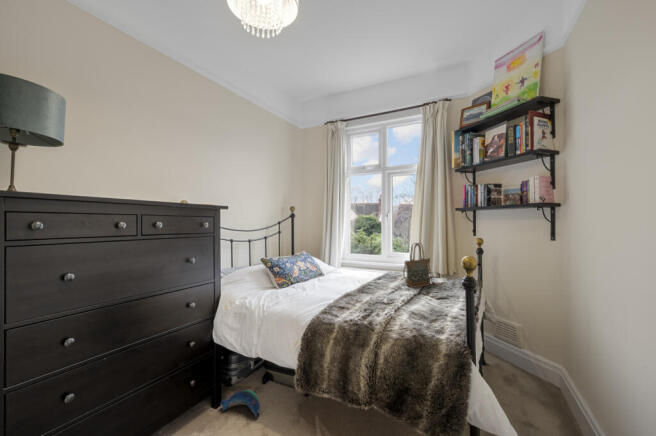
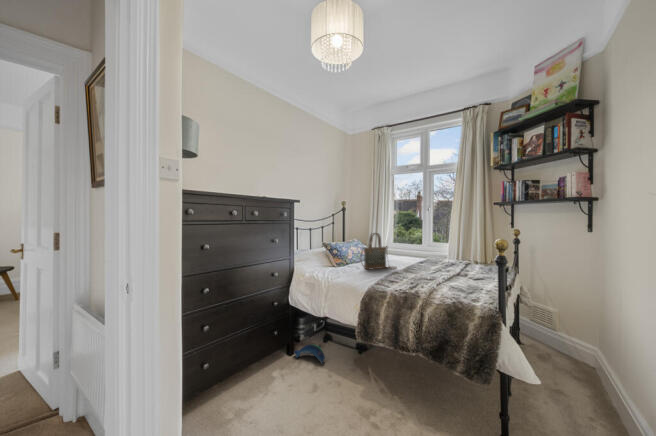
handbag: present [403,243,444,288] -> present [361,233,396,269]

